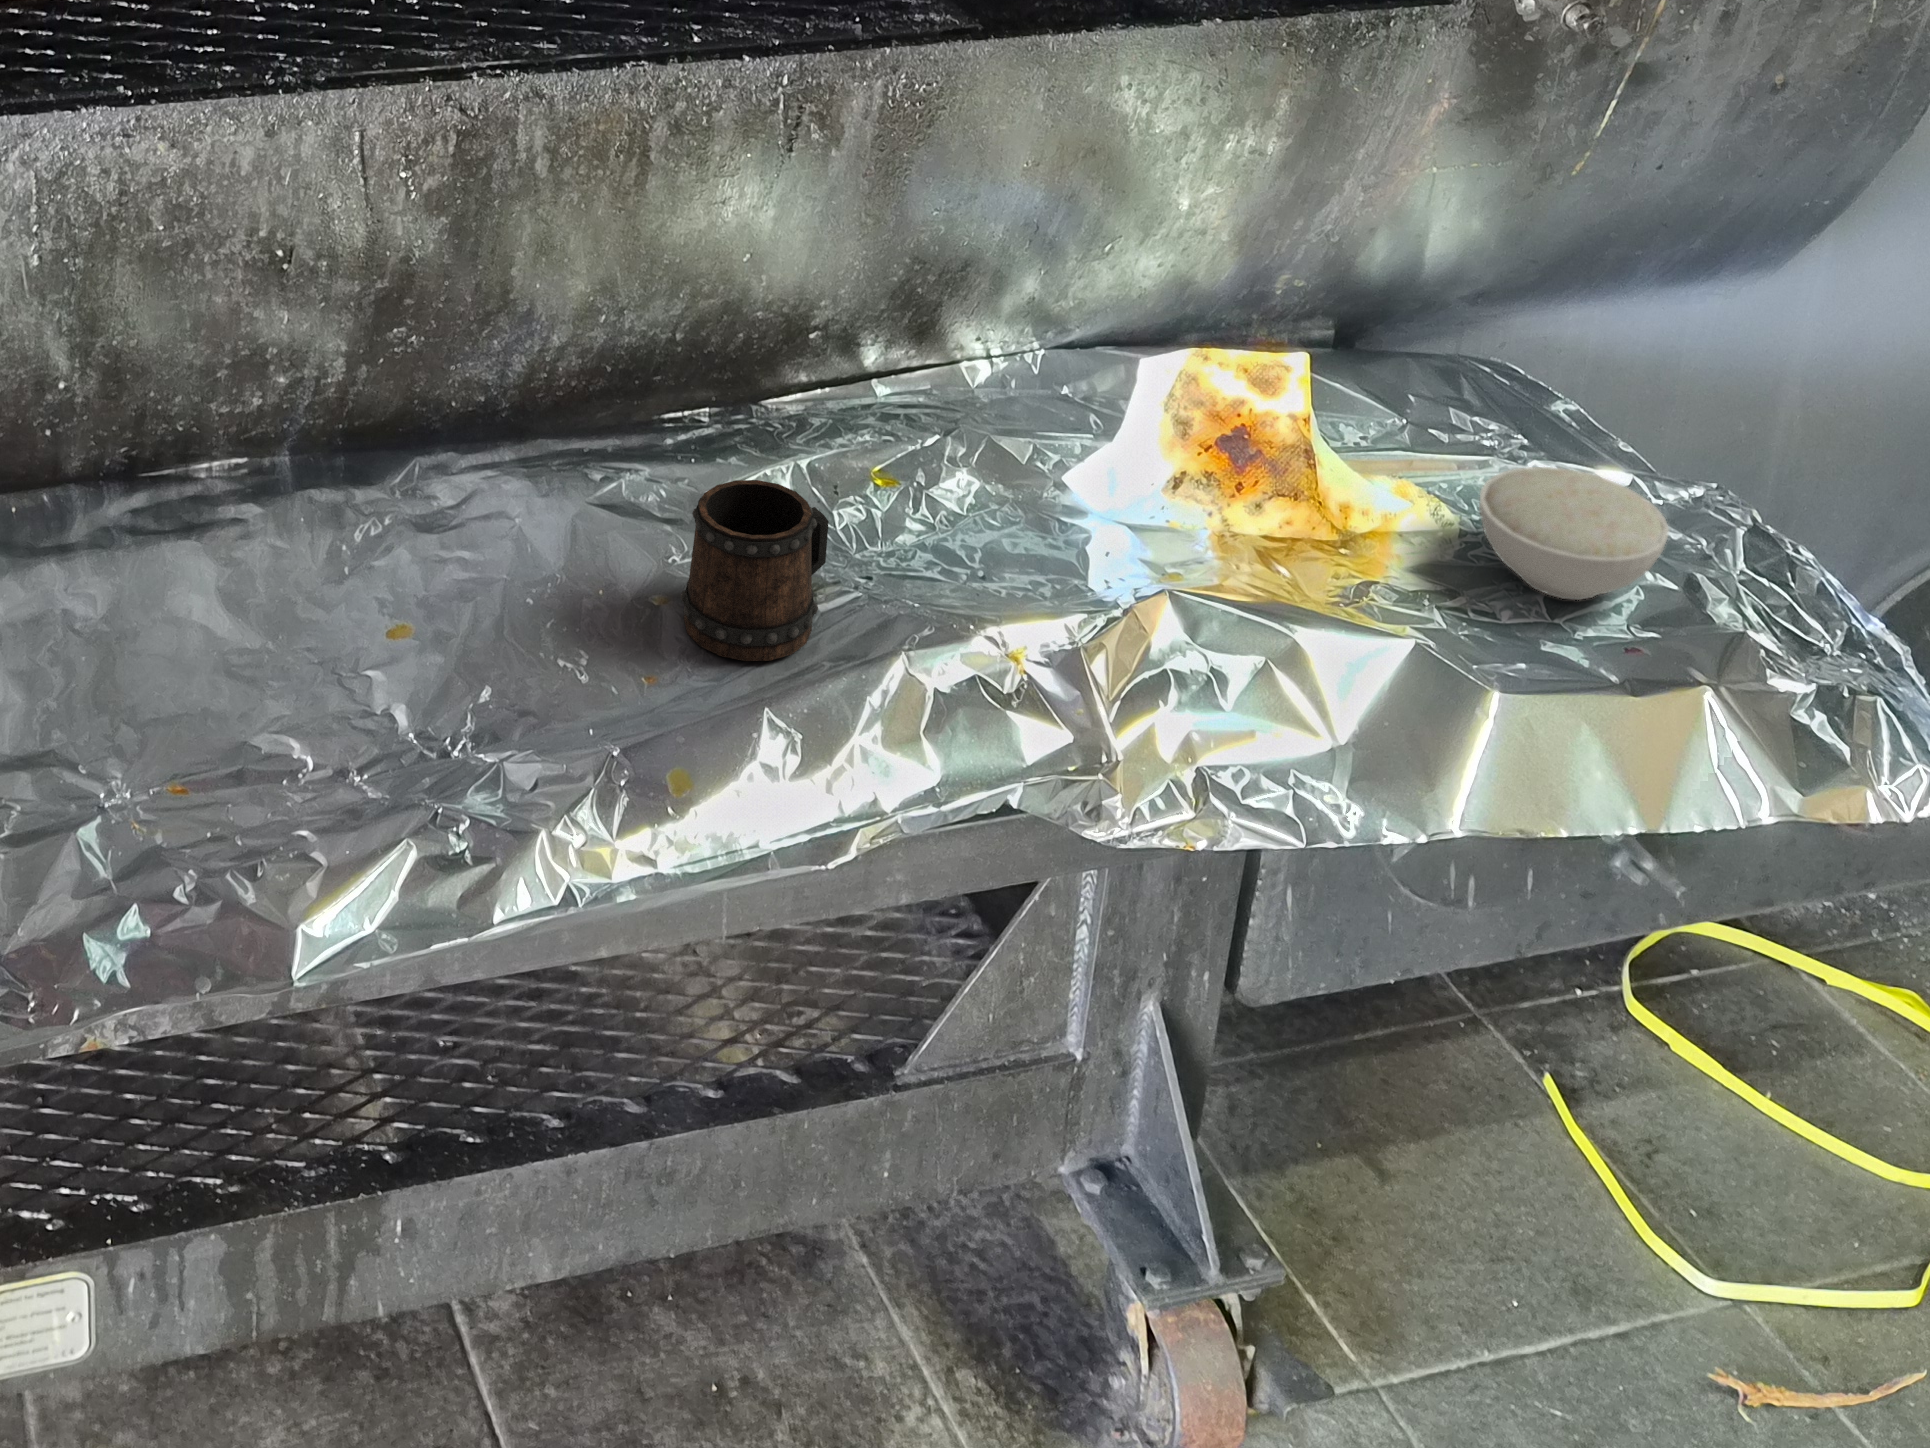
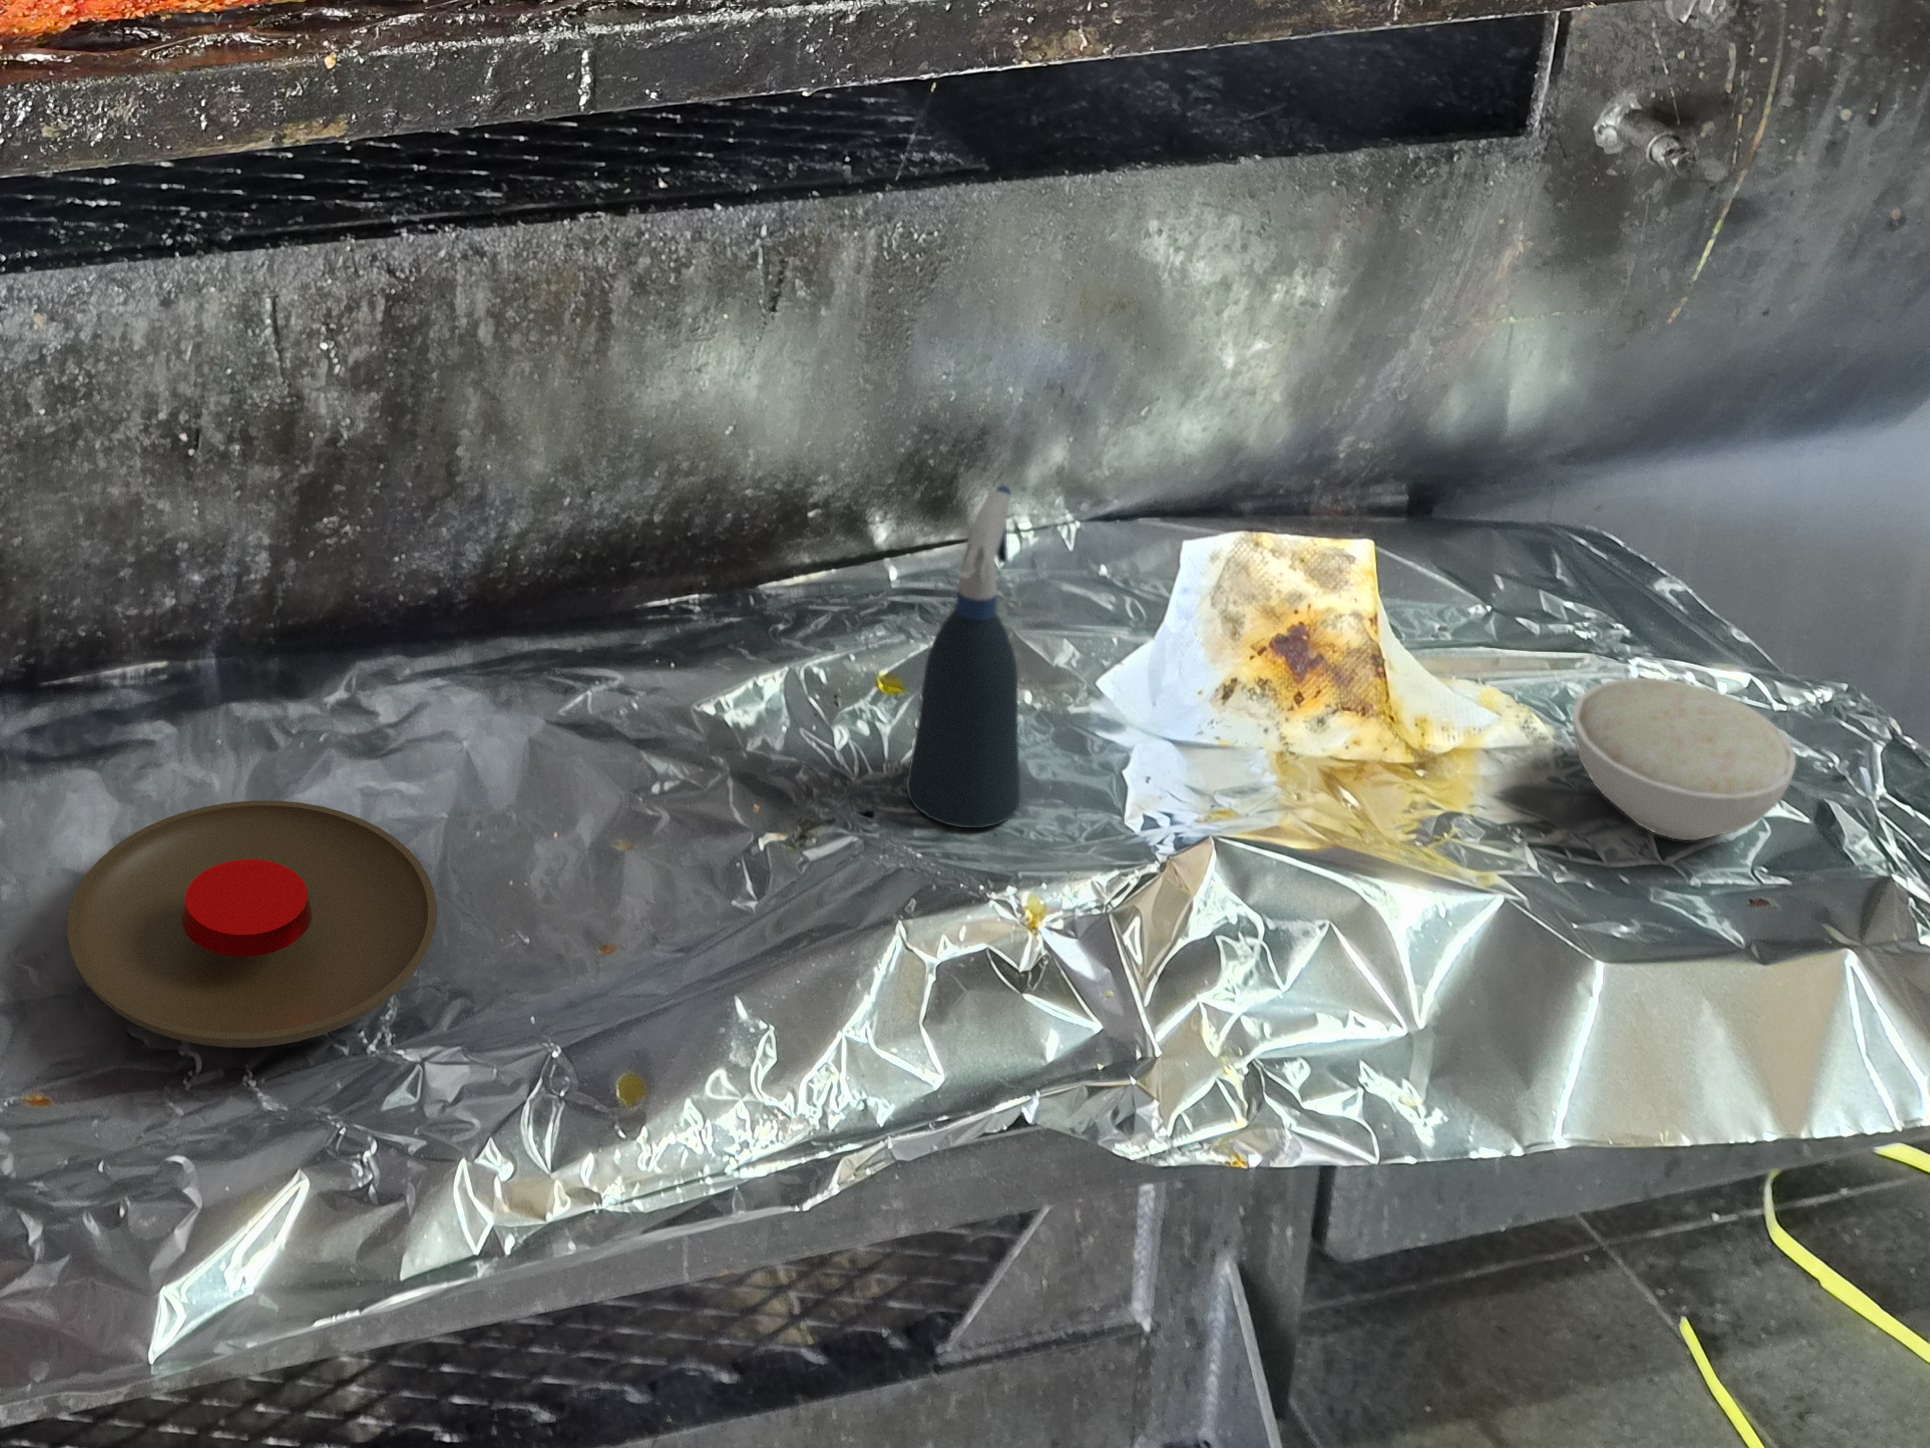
spray bottle: none [904,295,1003,586] -> present [906,486,1020,828]
beer mug: present [680,480,829,661] -> none [643,707,815,927]
plate: none [194,558,508,745] -> present [67,800,437,1047]

